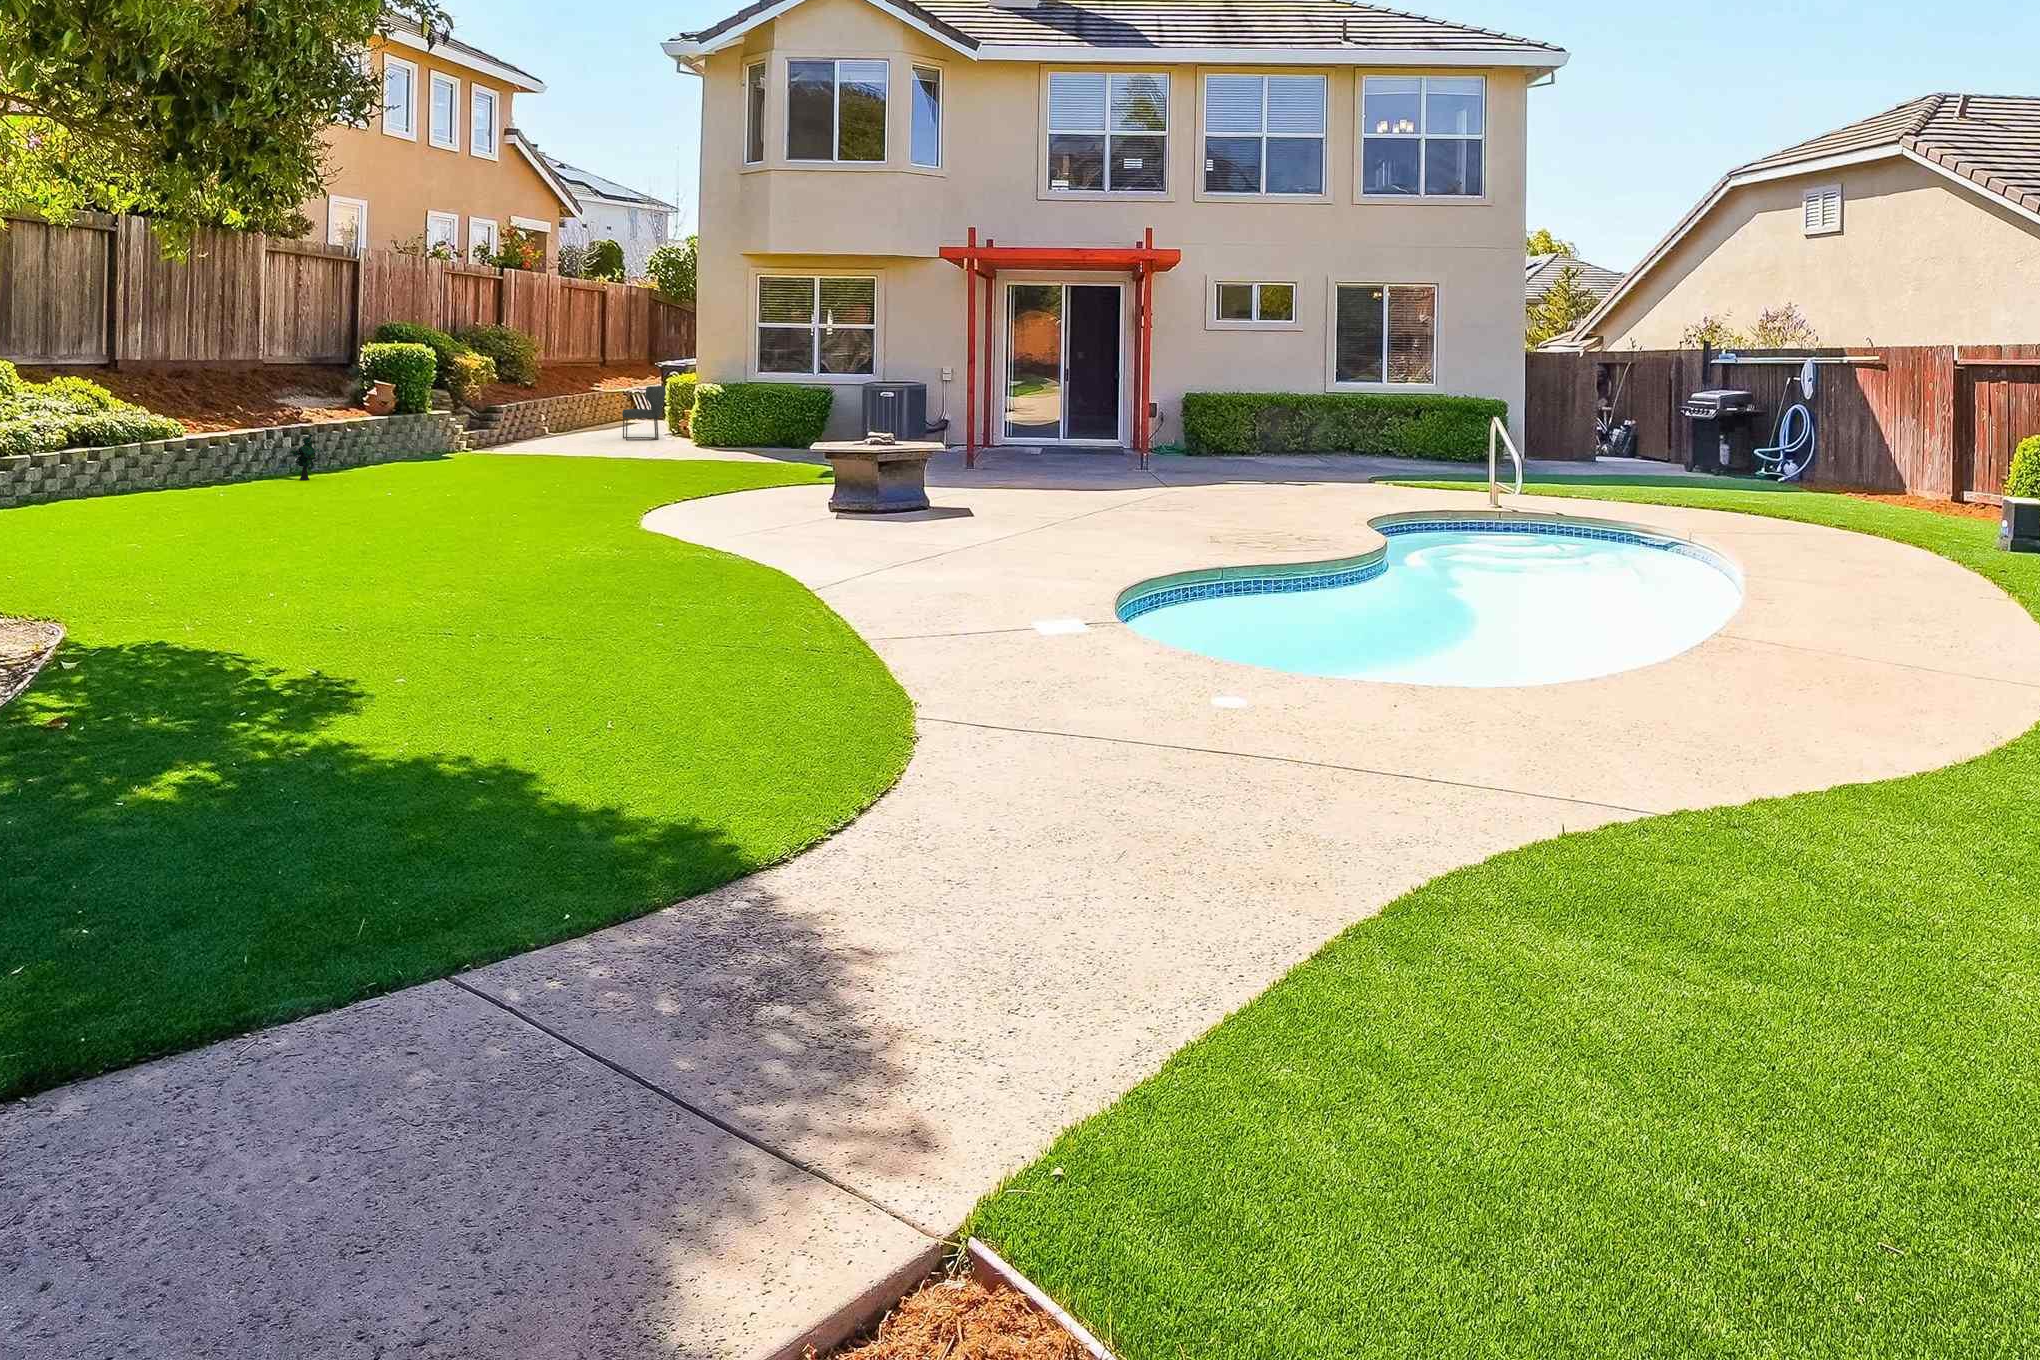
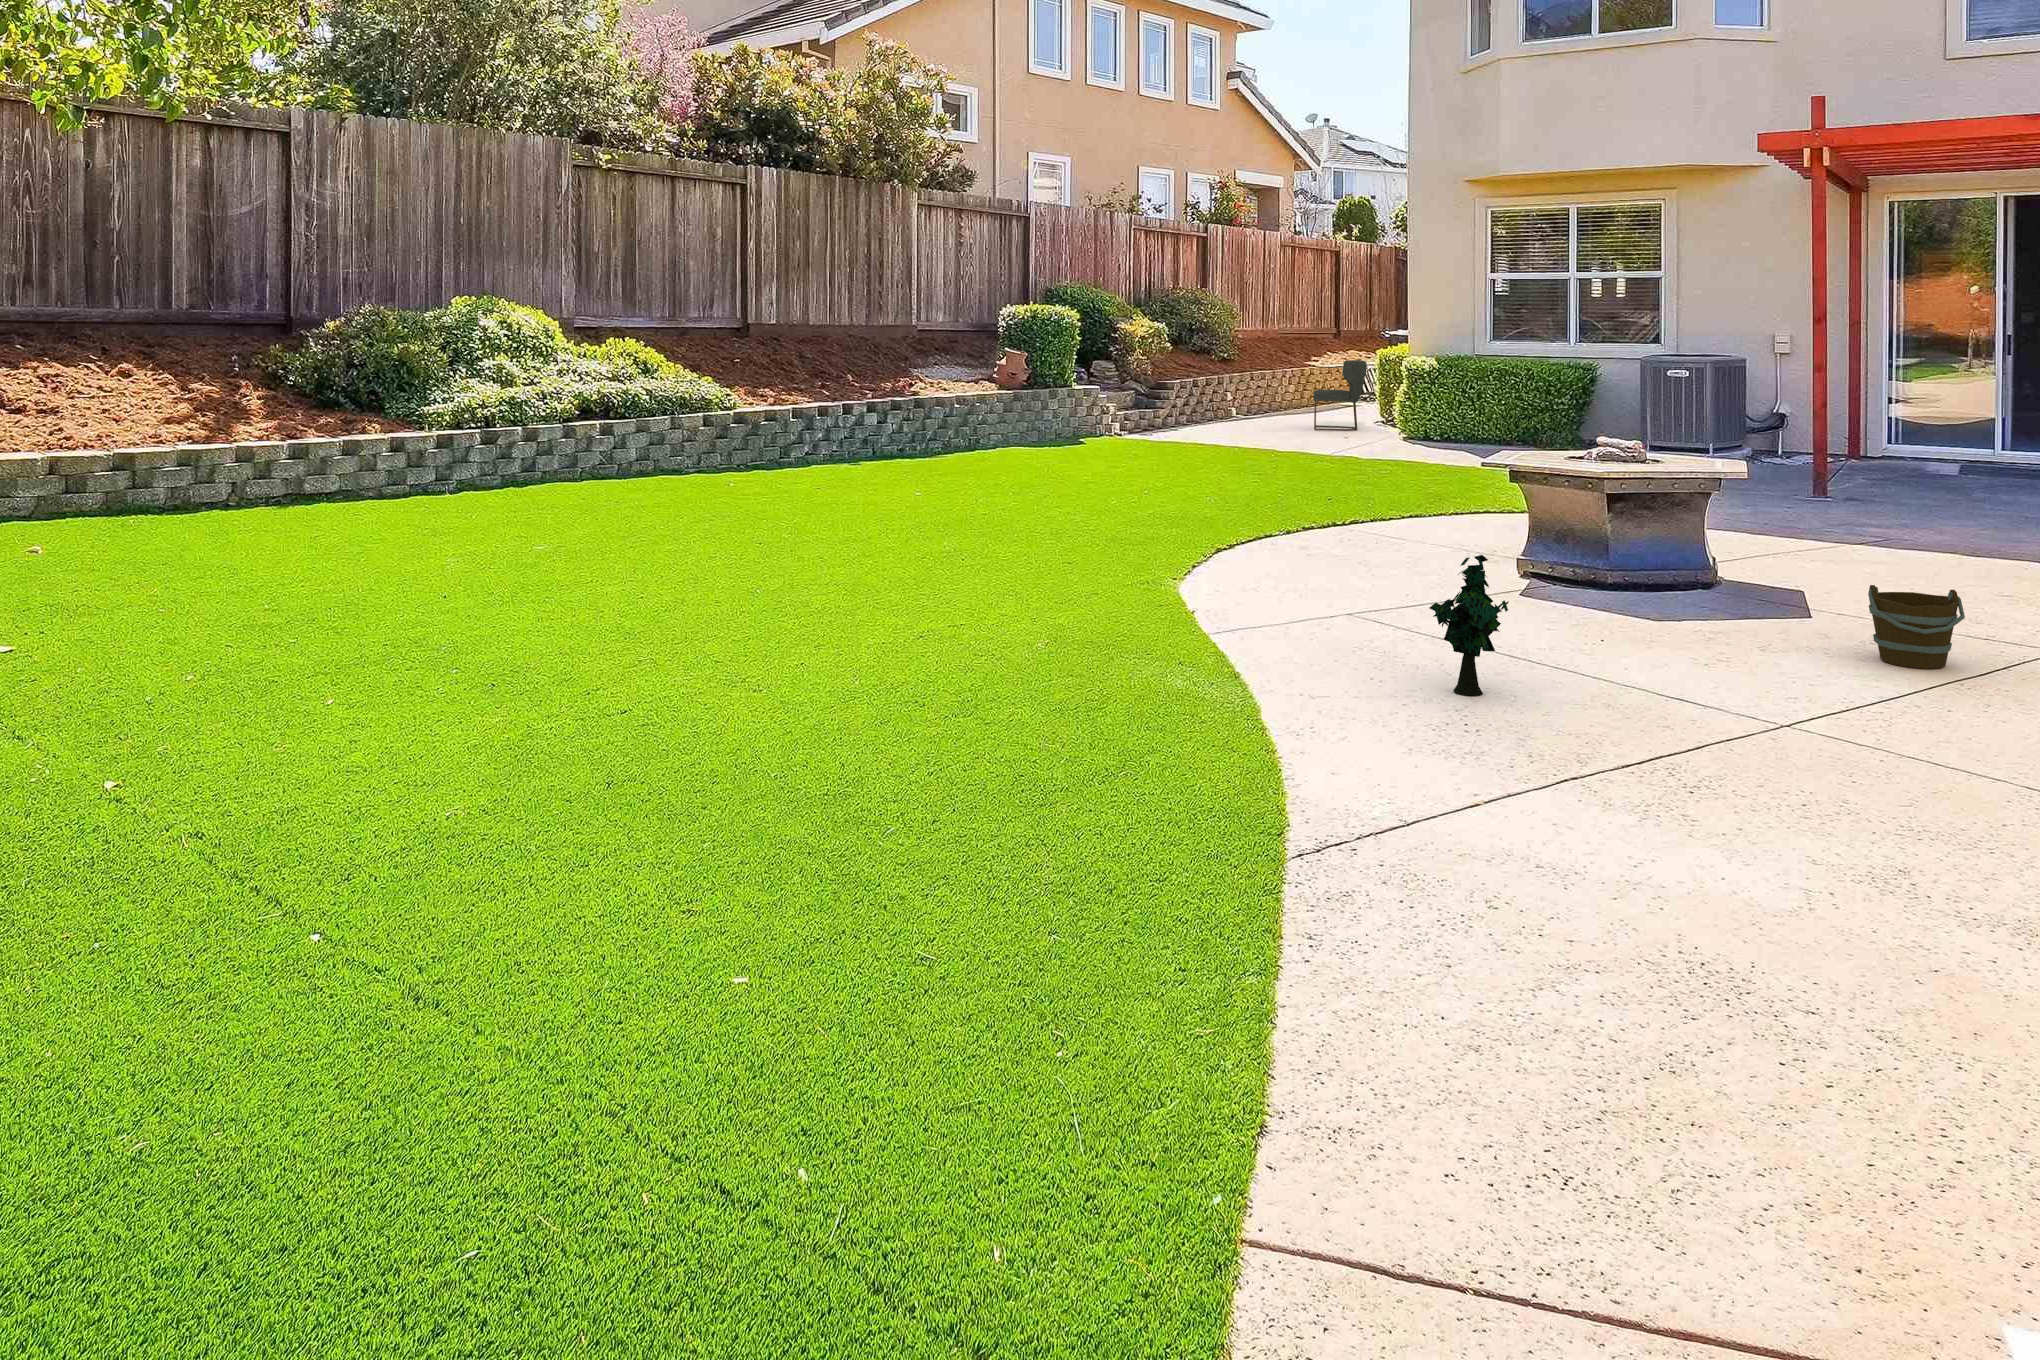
decorative plant: present [290,434,319,480] -> present [1430,555,1509,696]
bucket: none [1001,496,1038,532] -> present [1868,585,1965,669]

